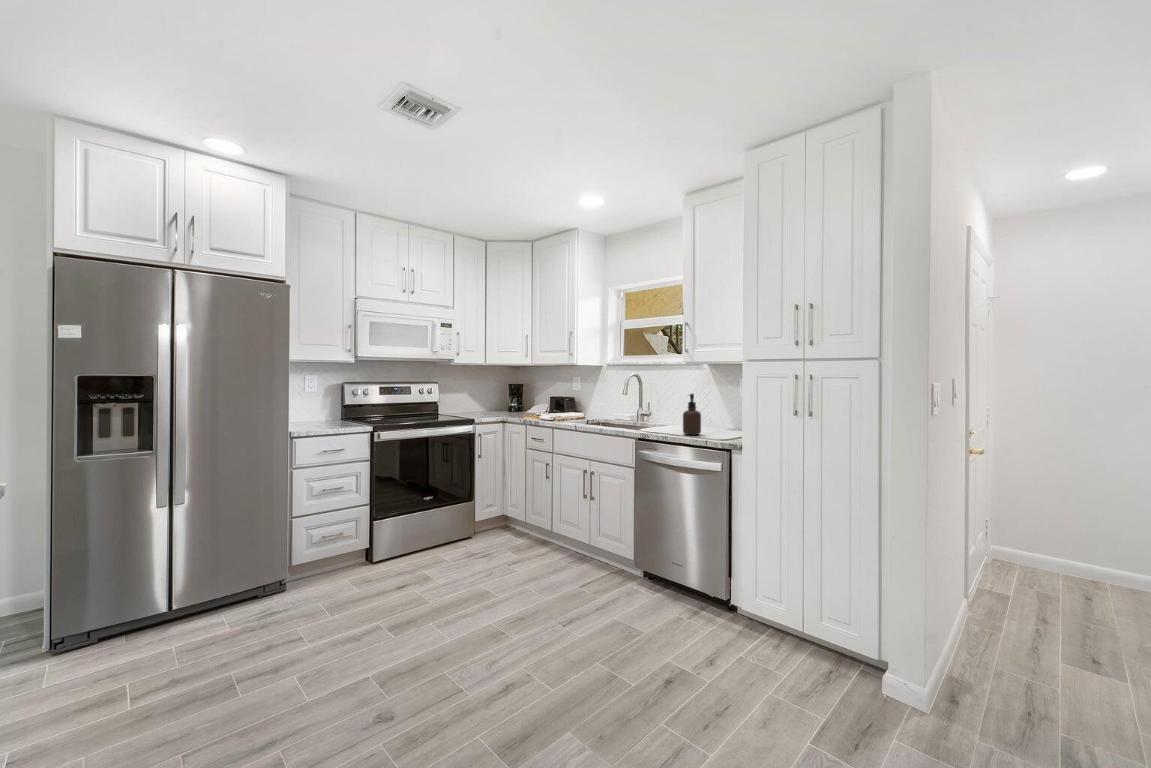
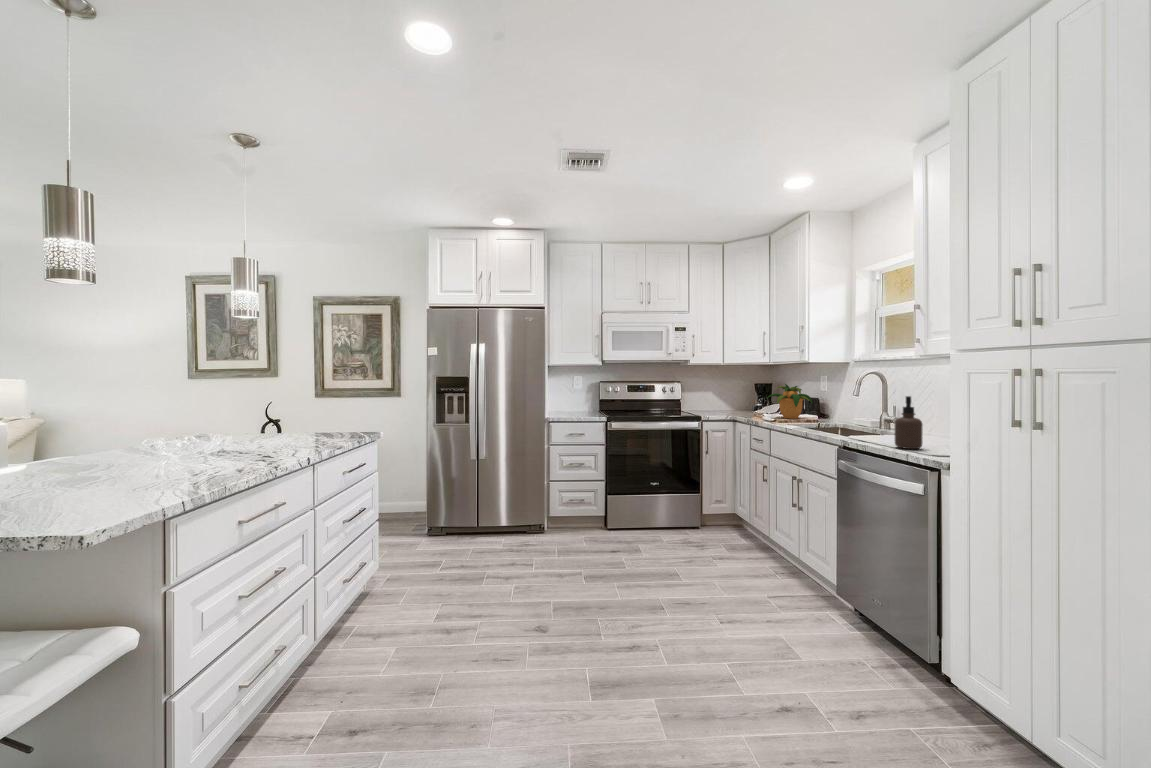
potted plant: none [532,383,573,416] -> present [767,384,813,419]

